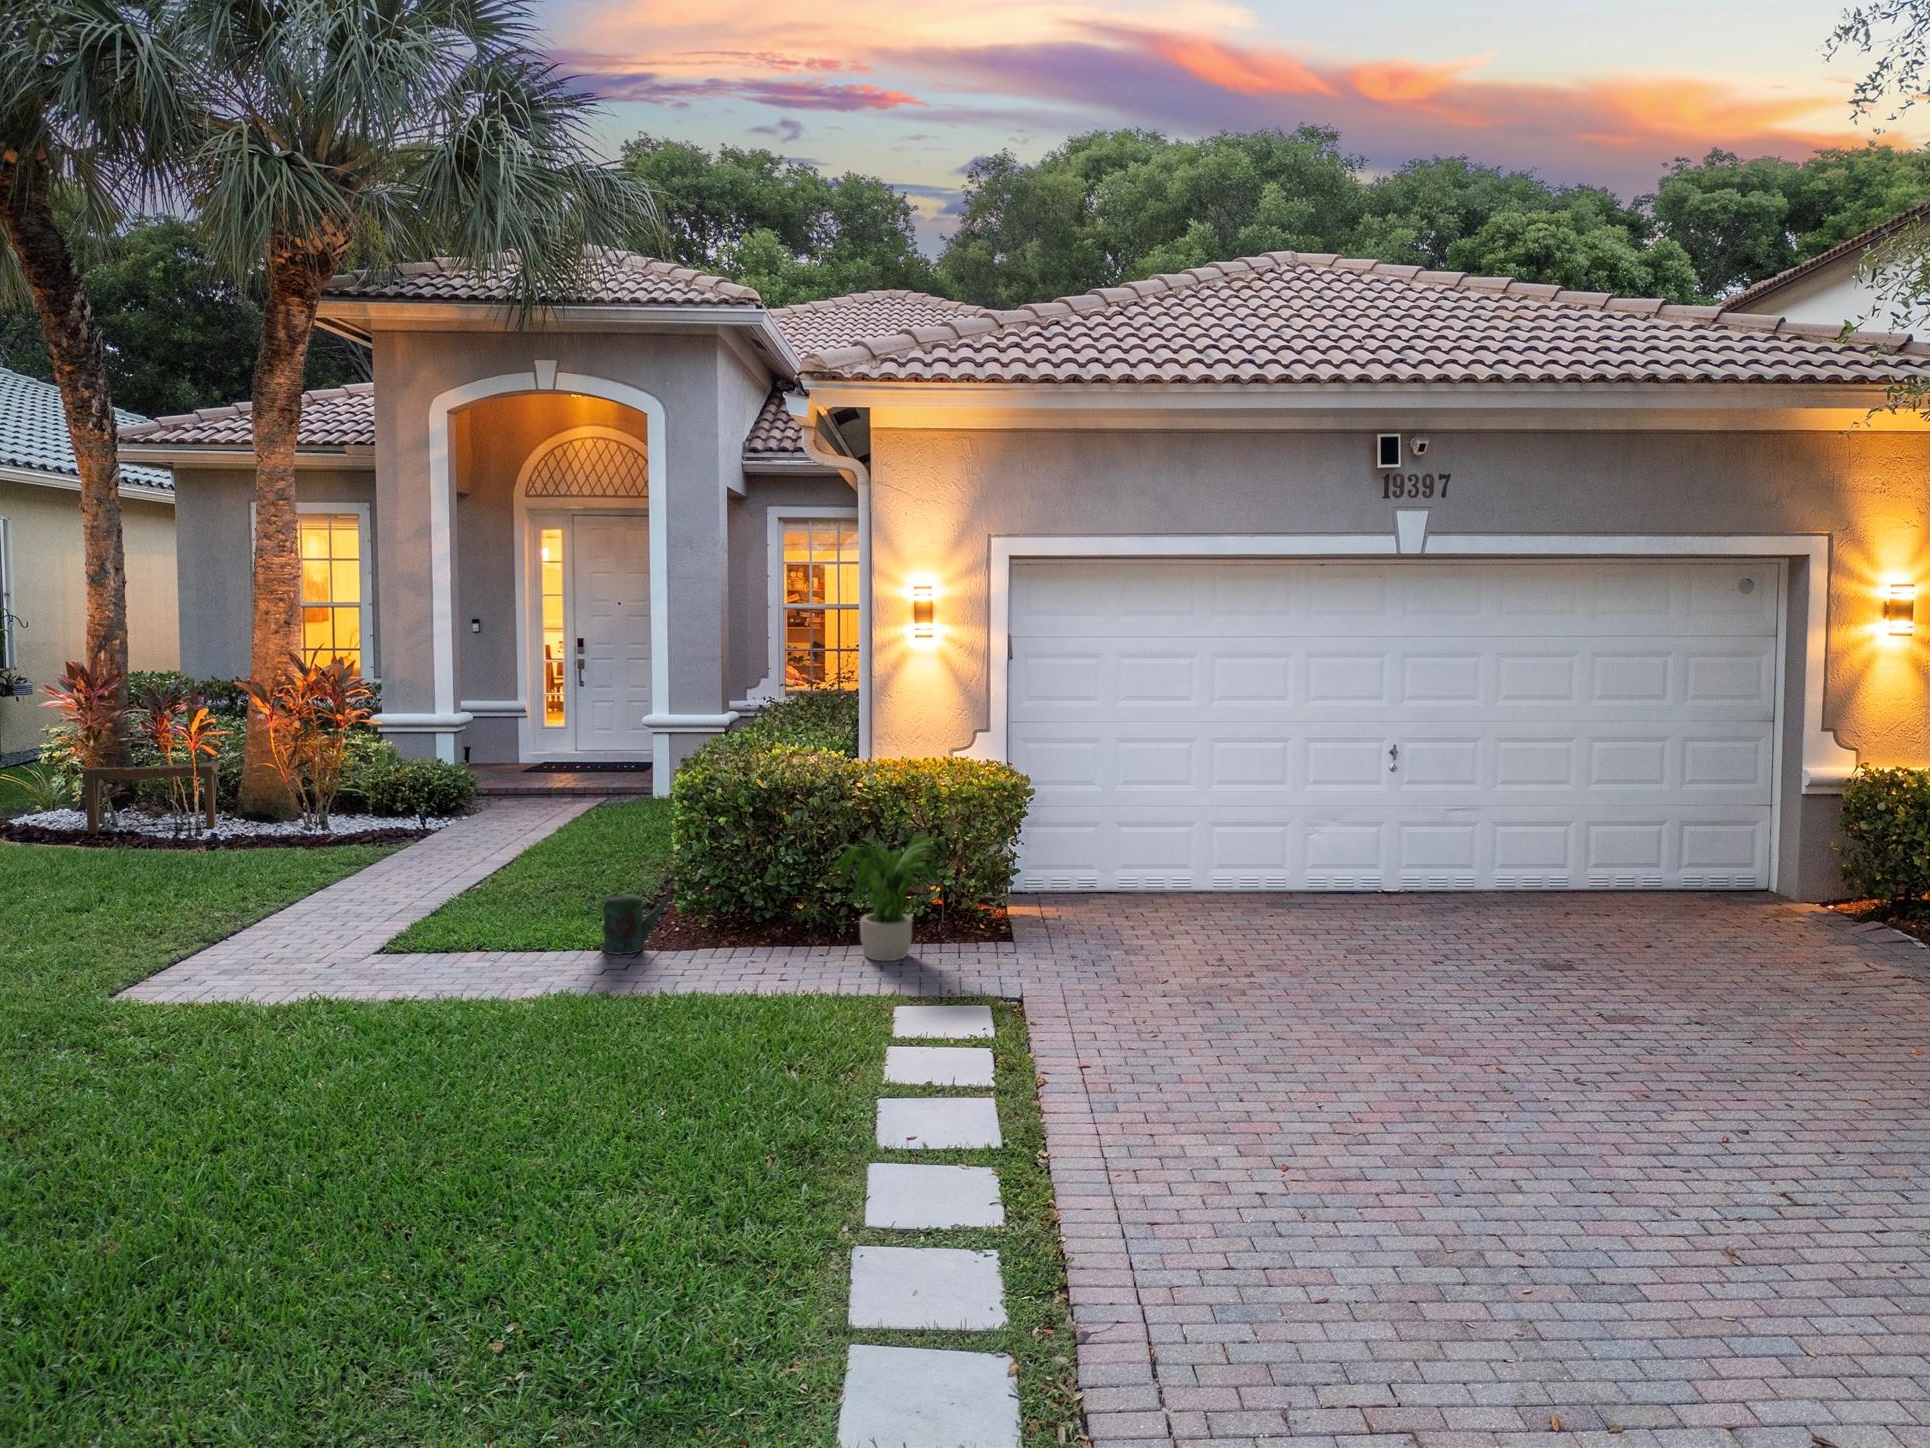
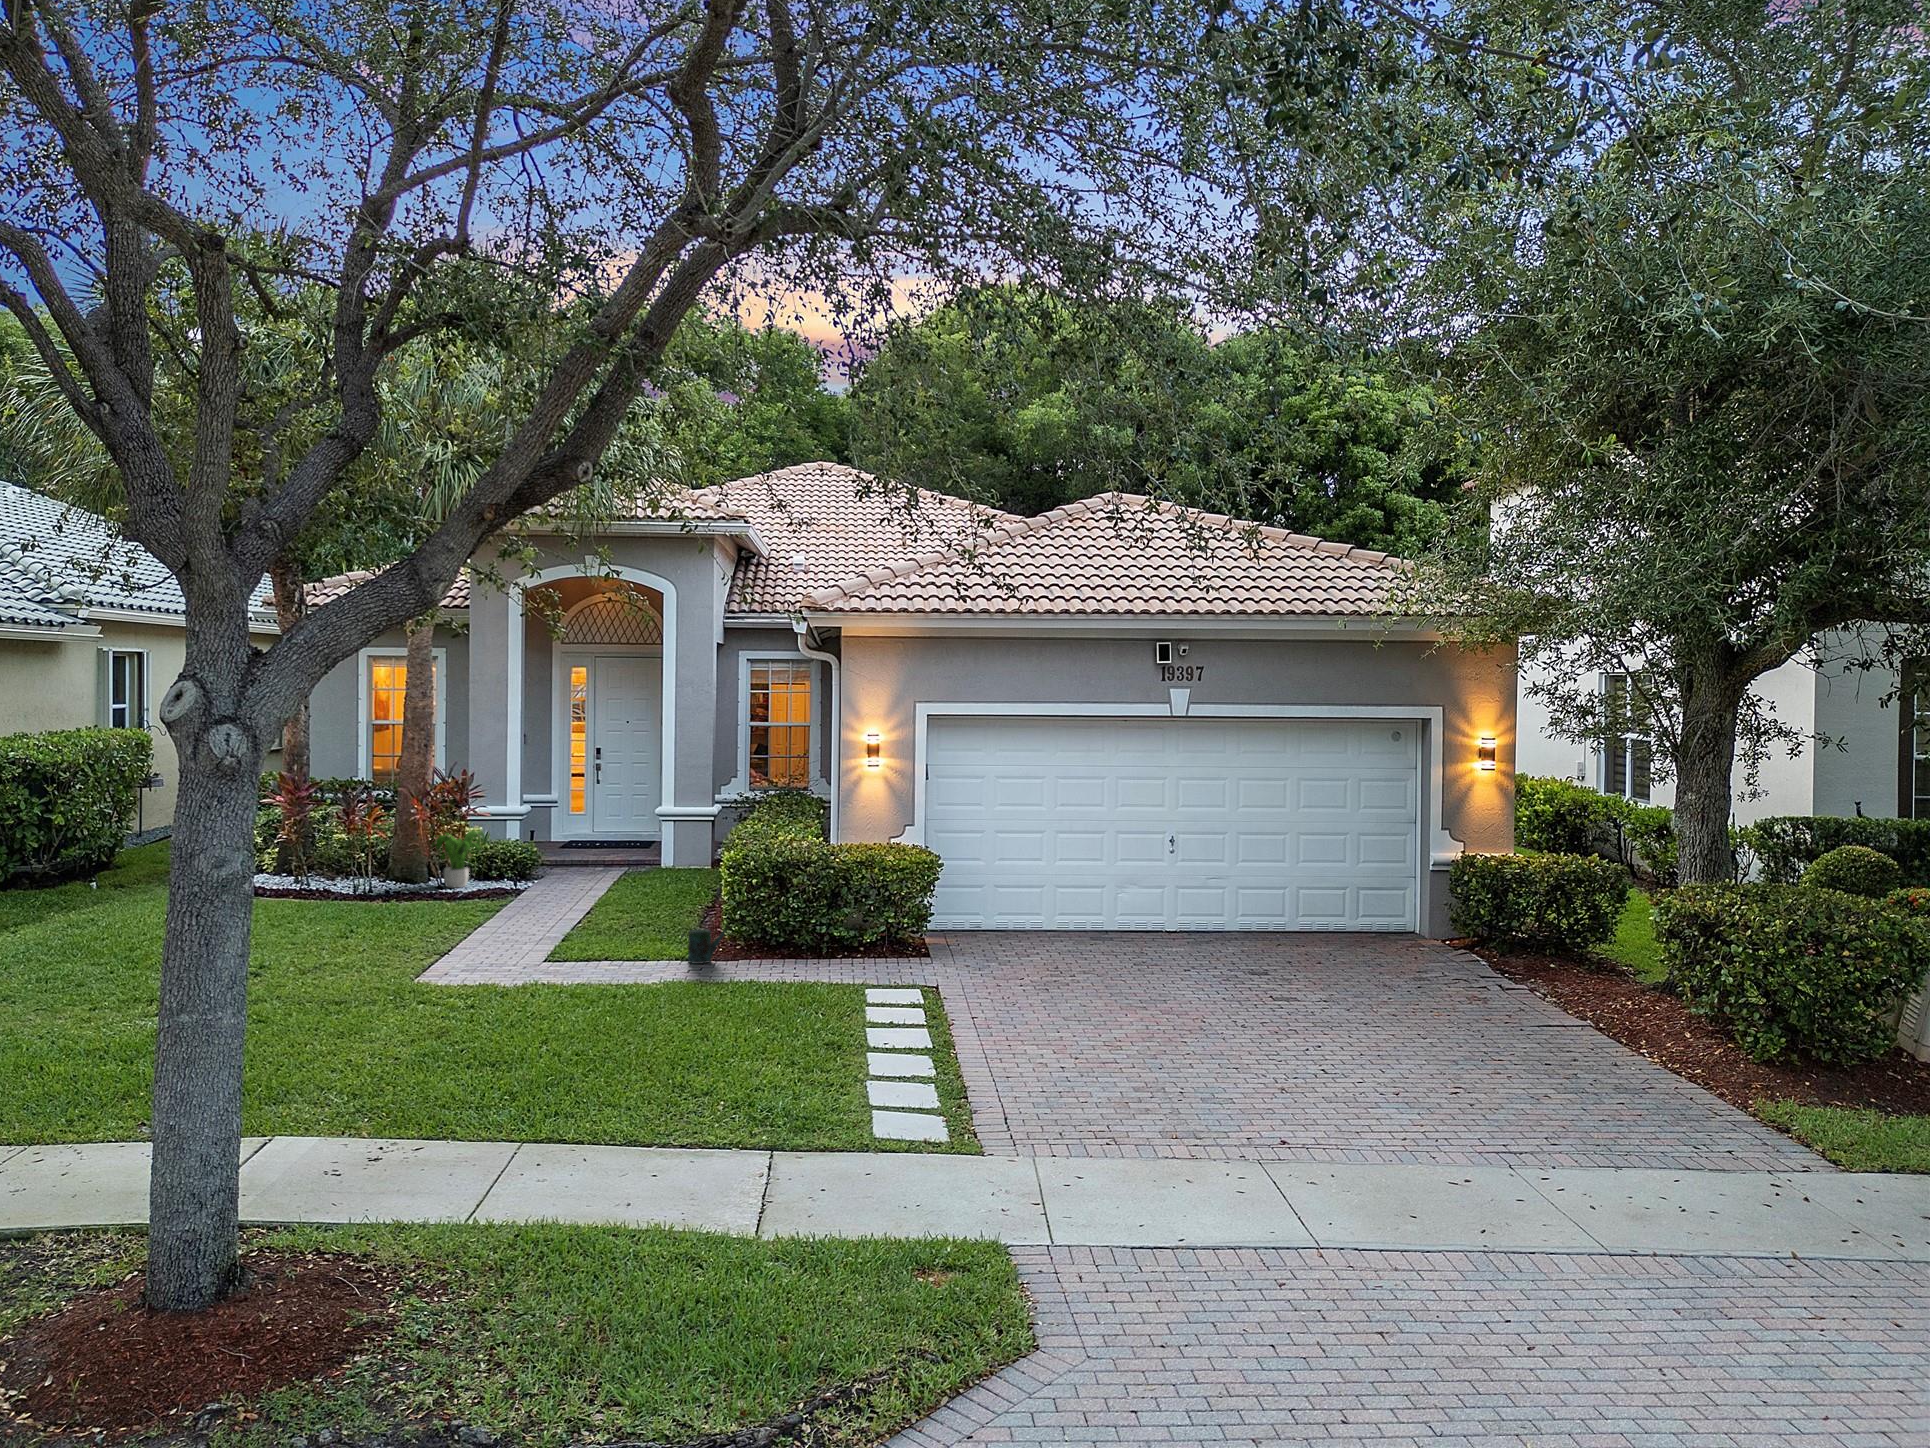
bench: present [82,762,220,834] -> none [297,841,382,891]
potted plant: present [835,835,948,961] -> present [432,831,485,888]

